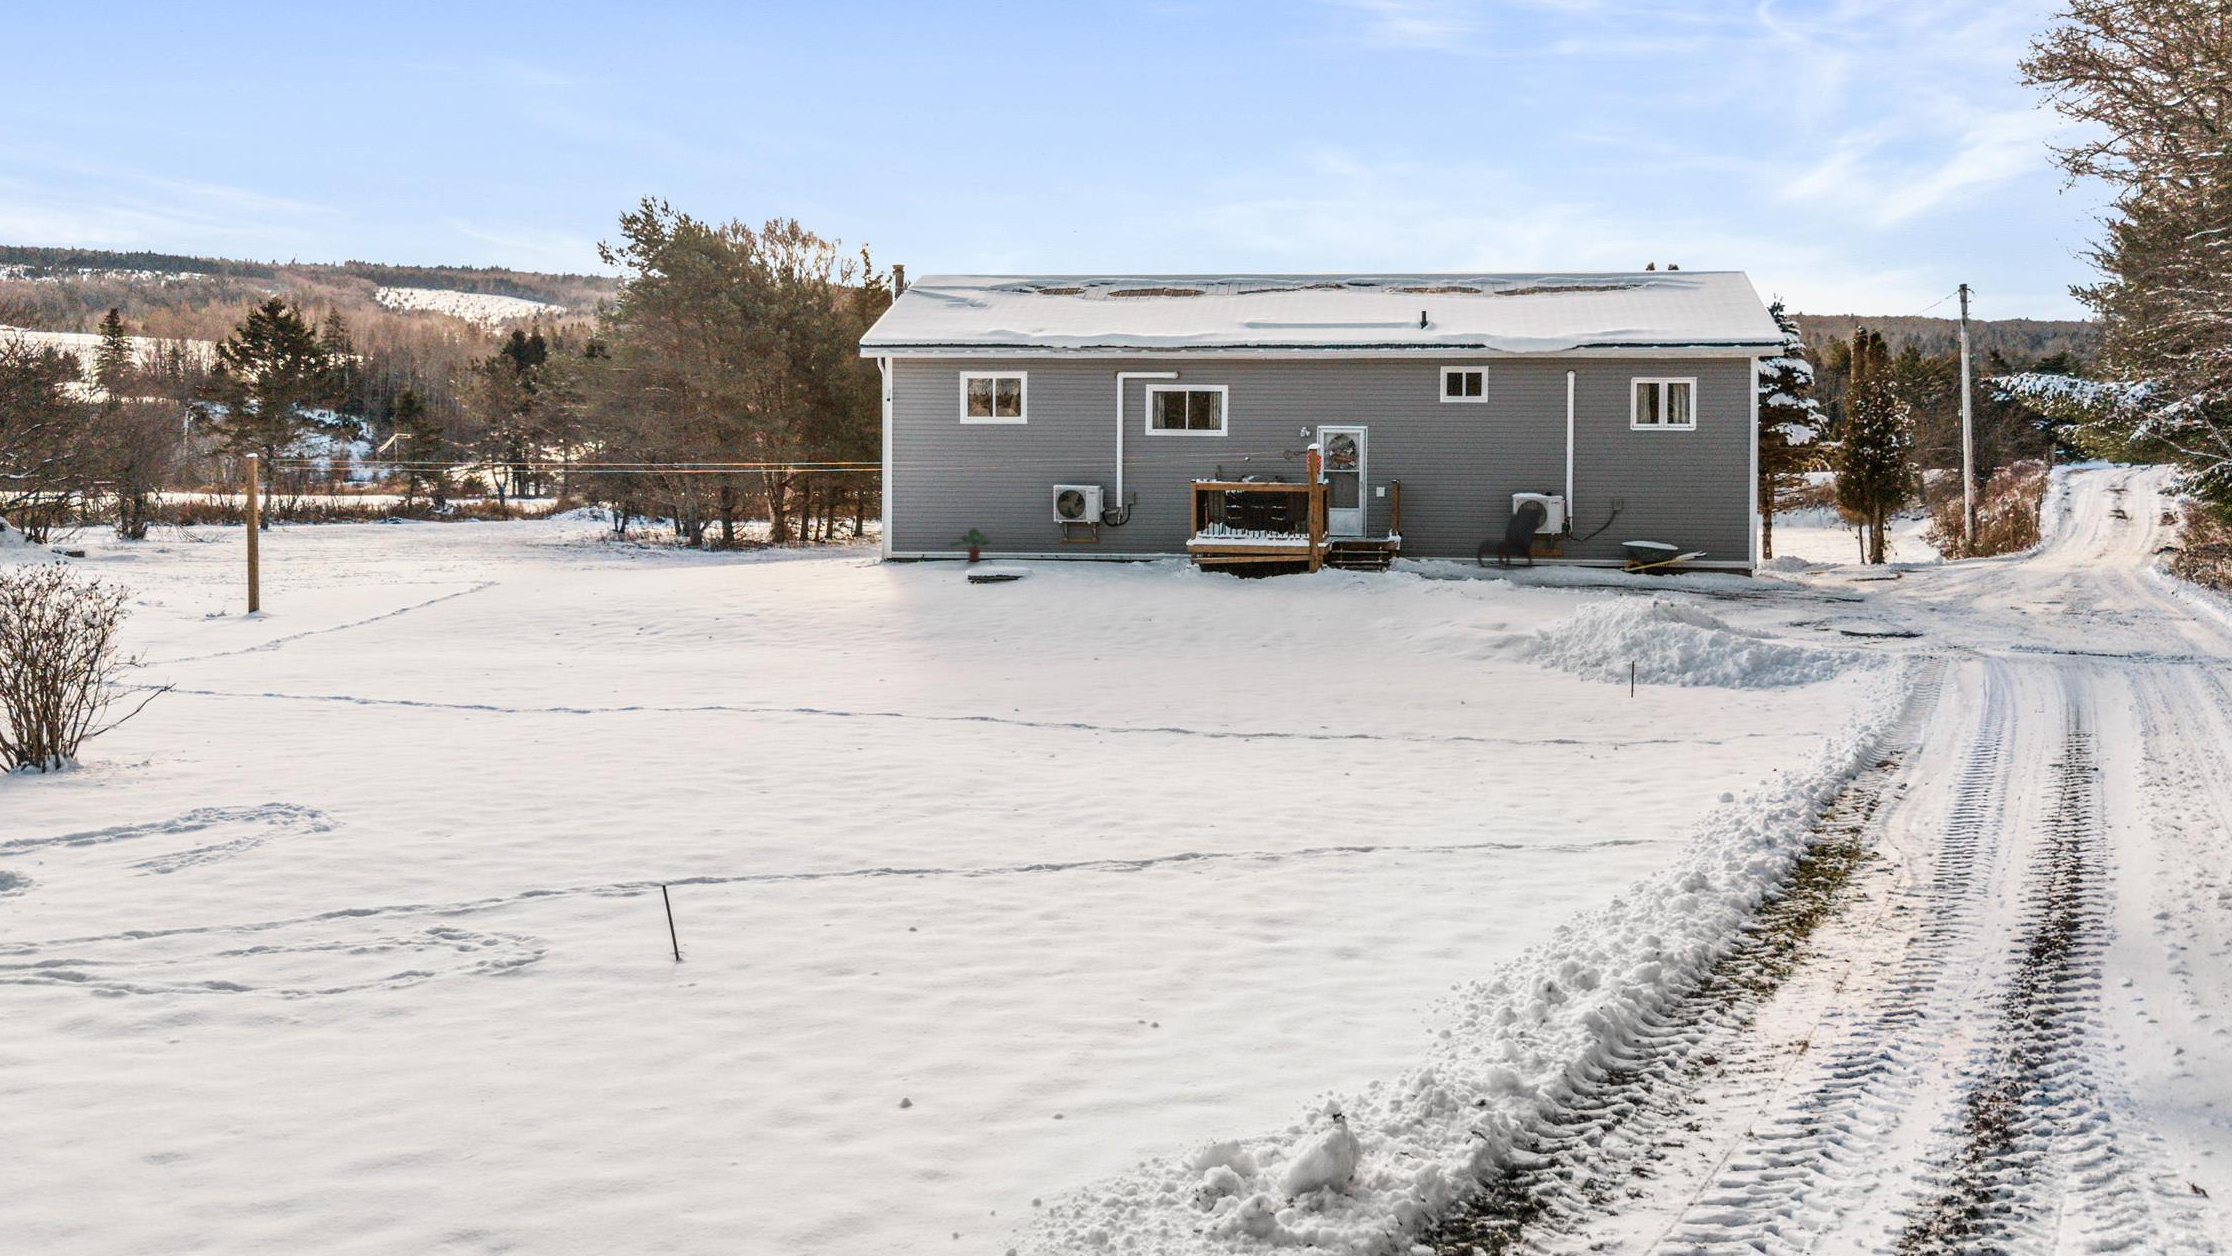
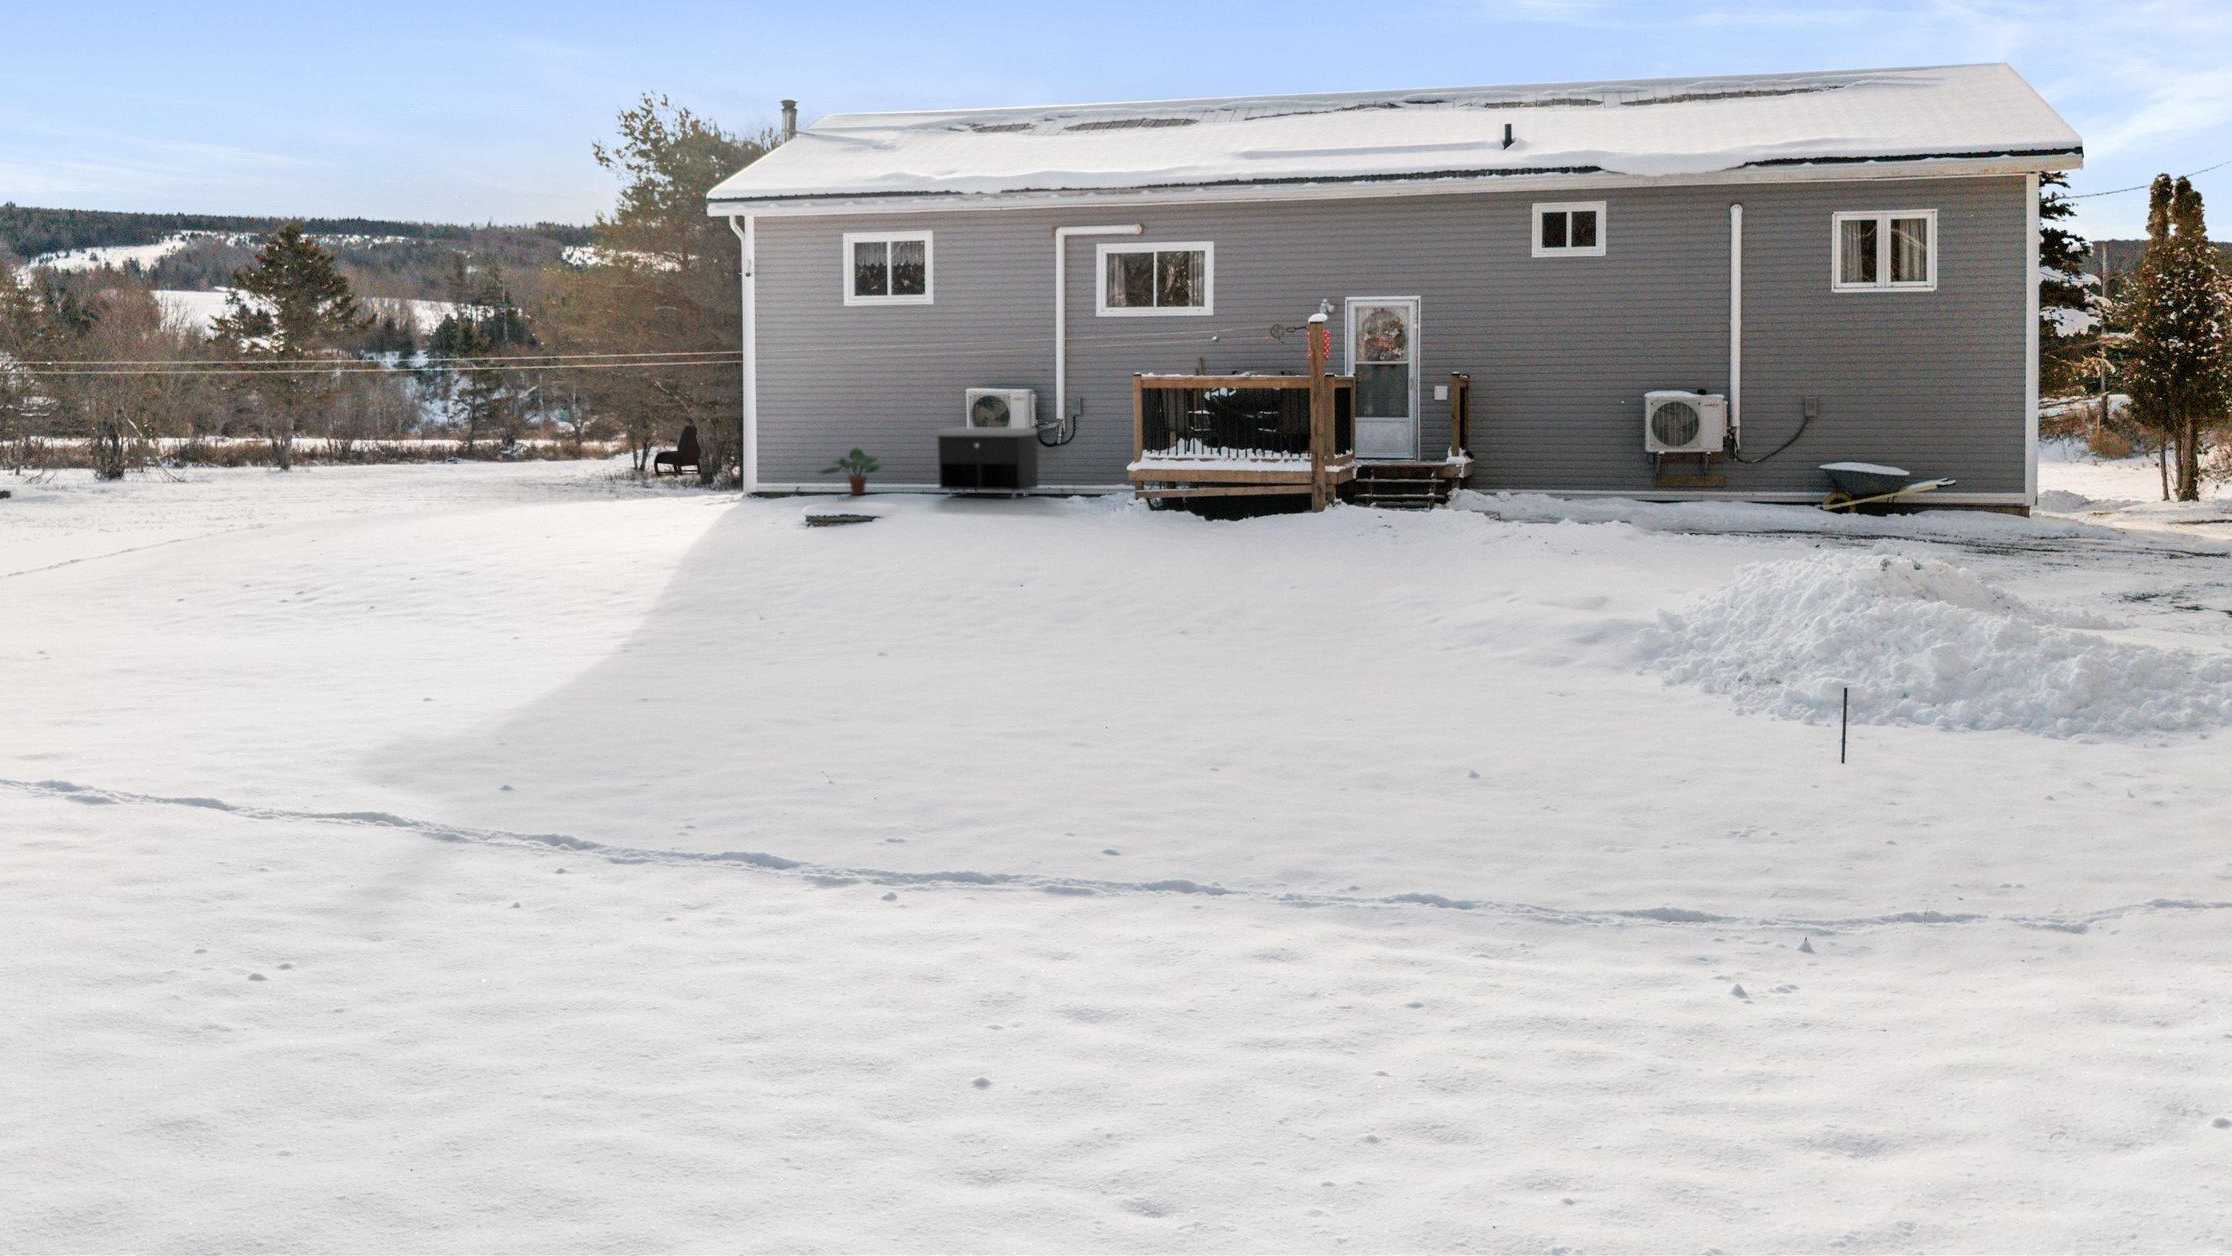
lounge chair: present [1477,508,1541,569] -> present [654,425,701,475]
storage bench: none [1035,513,1105,563] -> present [937,427,1038,497]

